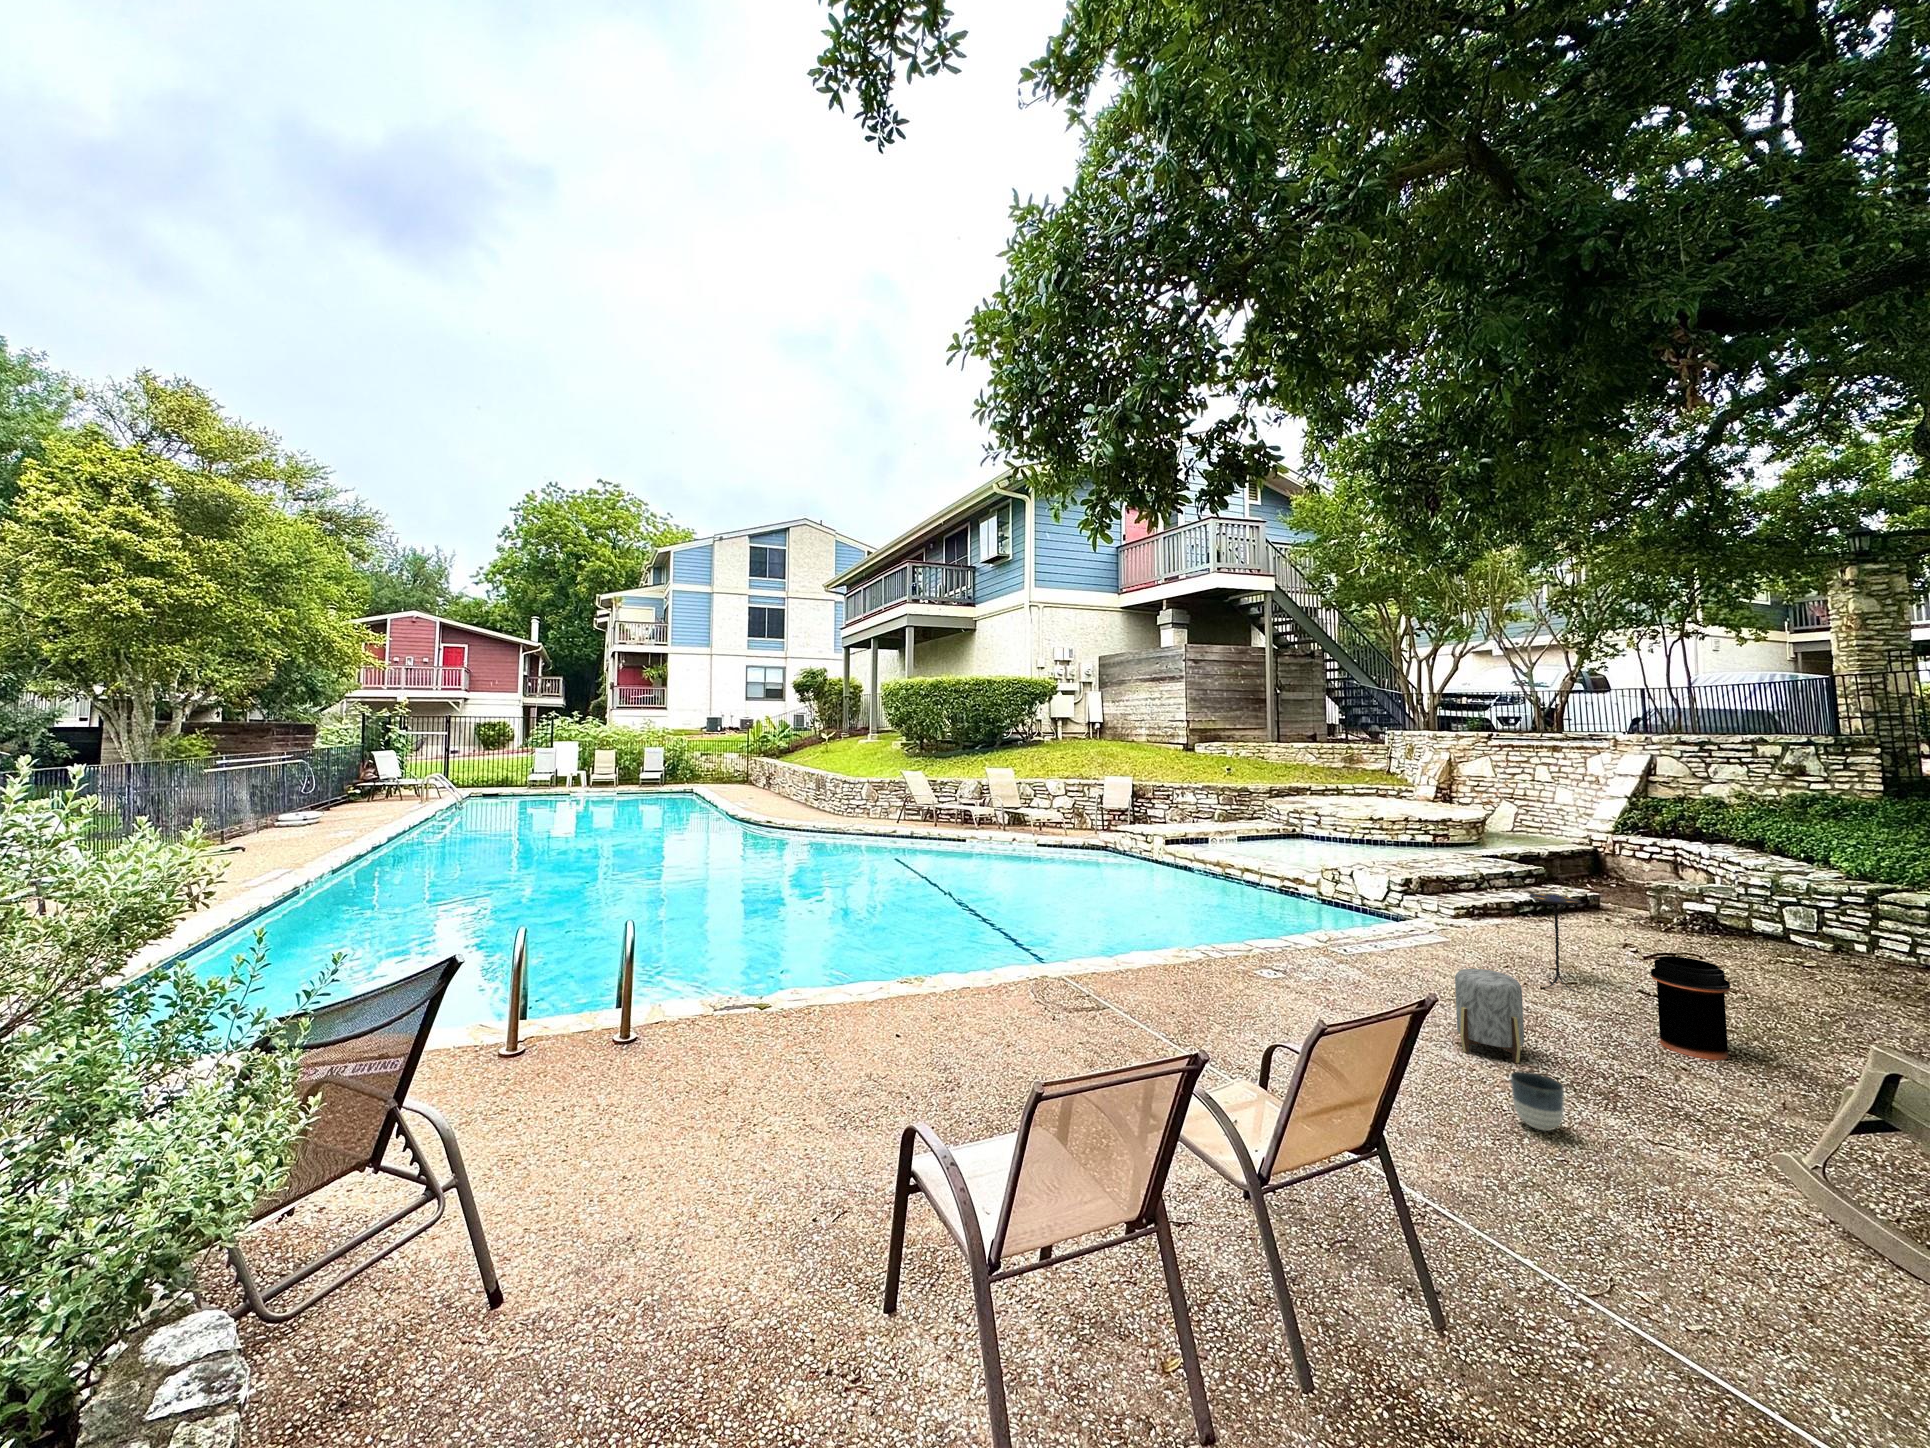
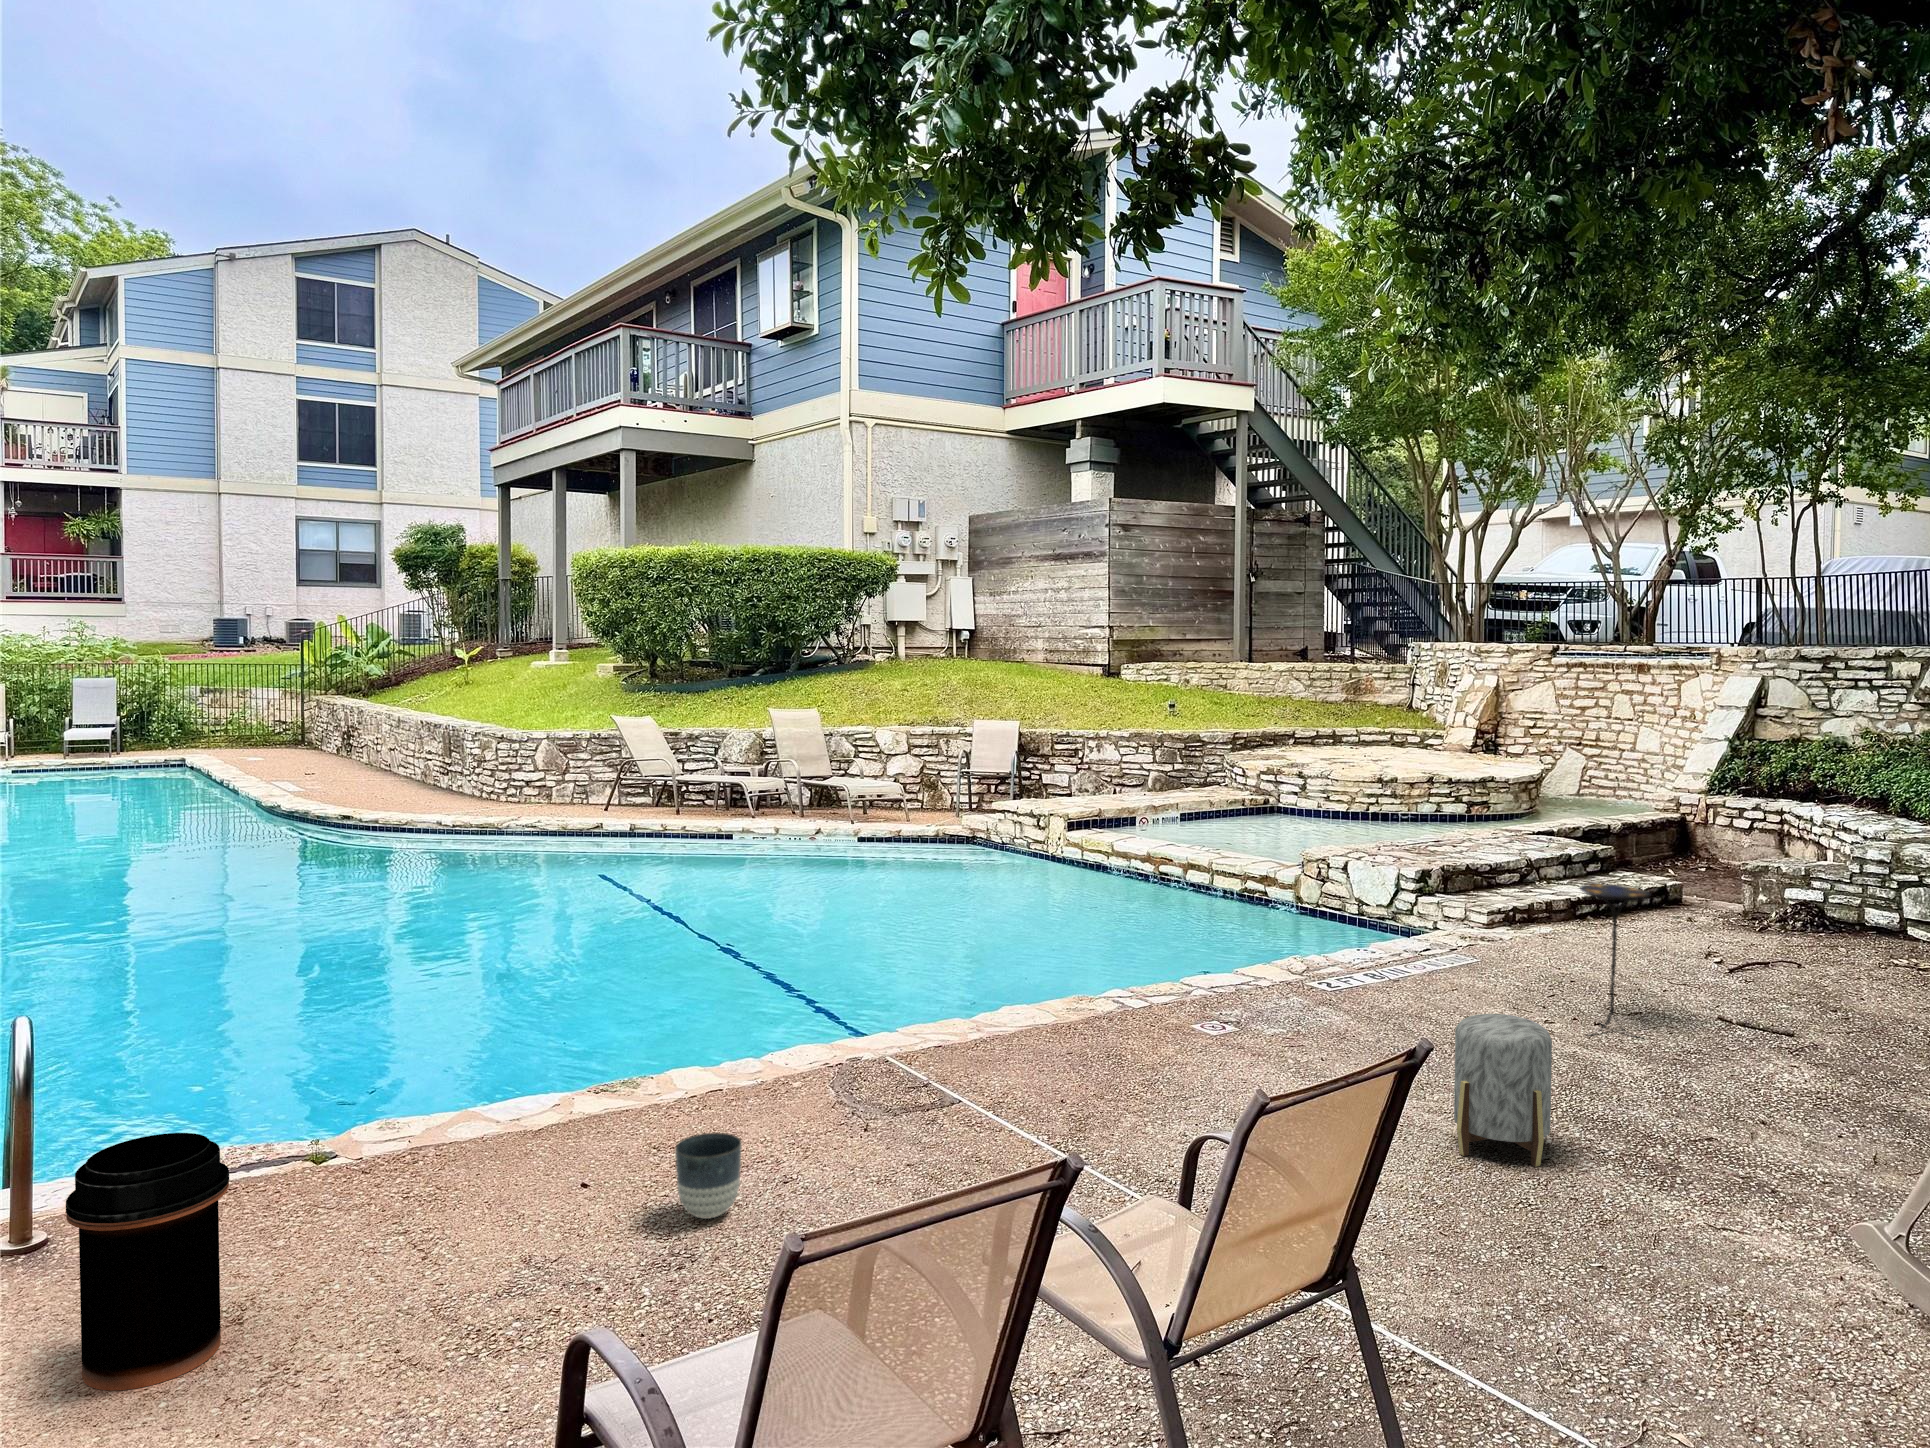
trash can: present [1651,956,1730,1060] -> present [66,1133,229,1391]
planter: present [1510,1071,1564,1131] -> present [675,1133,742,1219]

